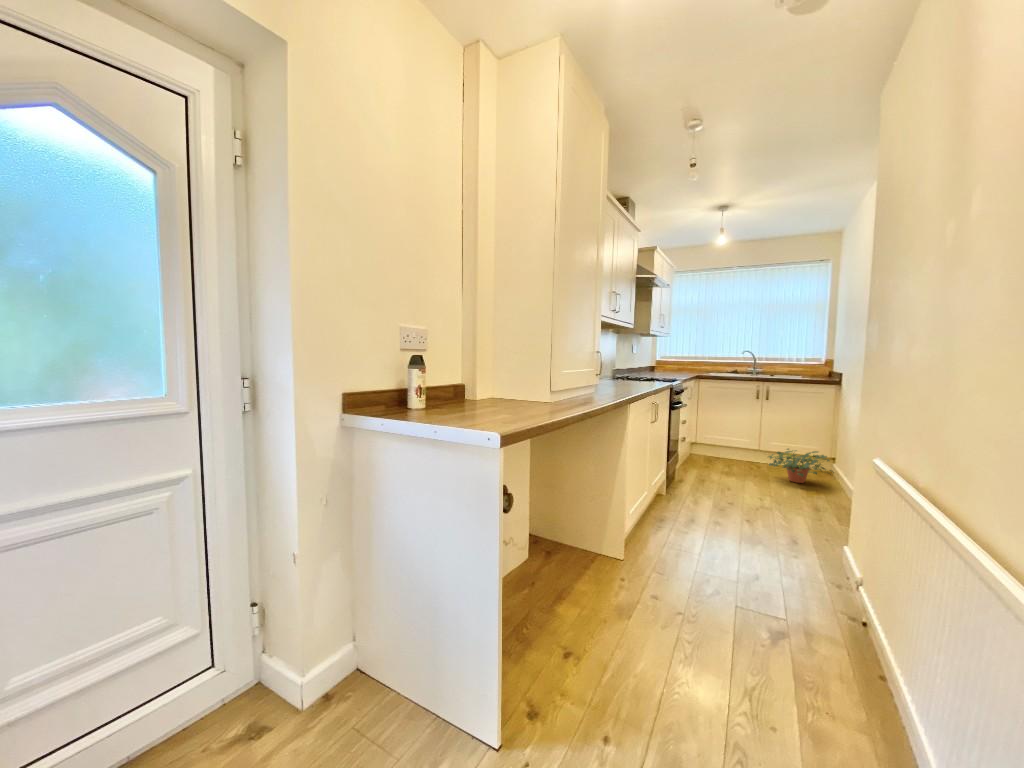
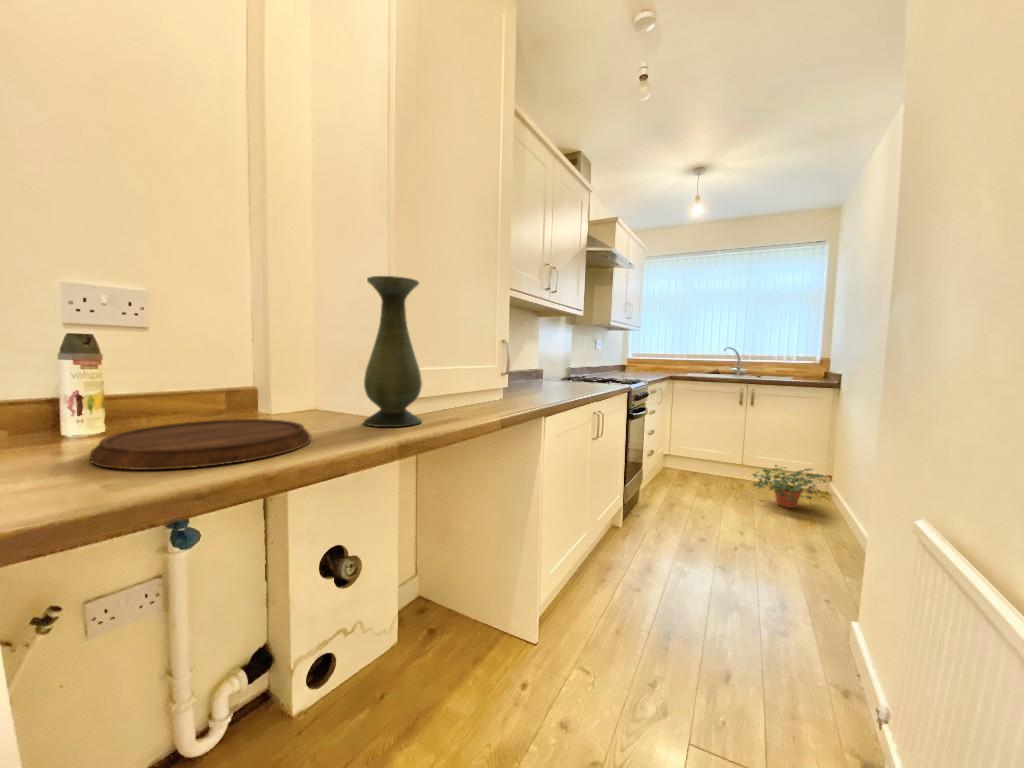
vase: none [544,321,578,407] -> present [364,276,422,427]
cutting board: none [453,402,543,421] -> present [90,419,311,470]

